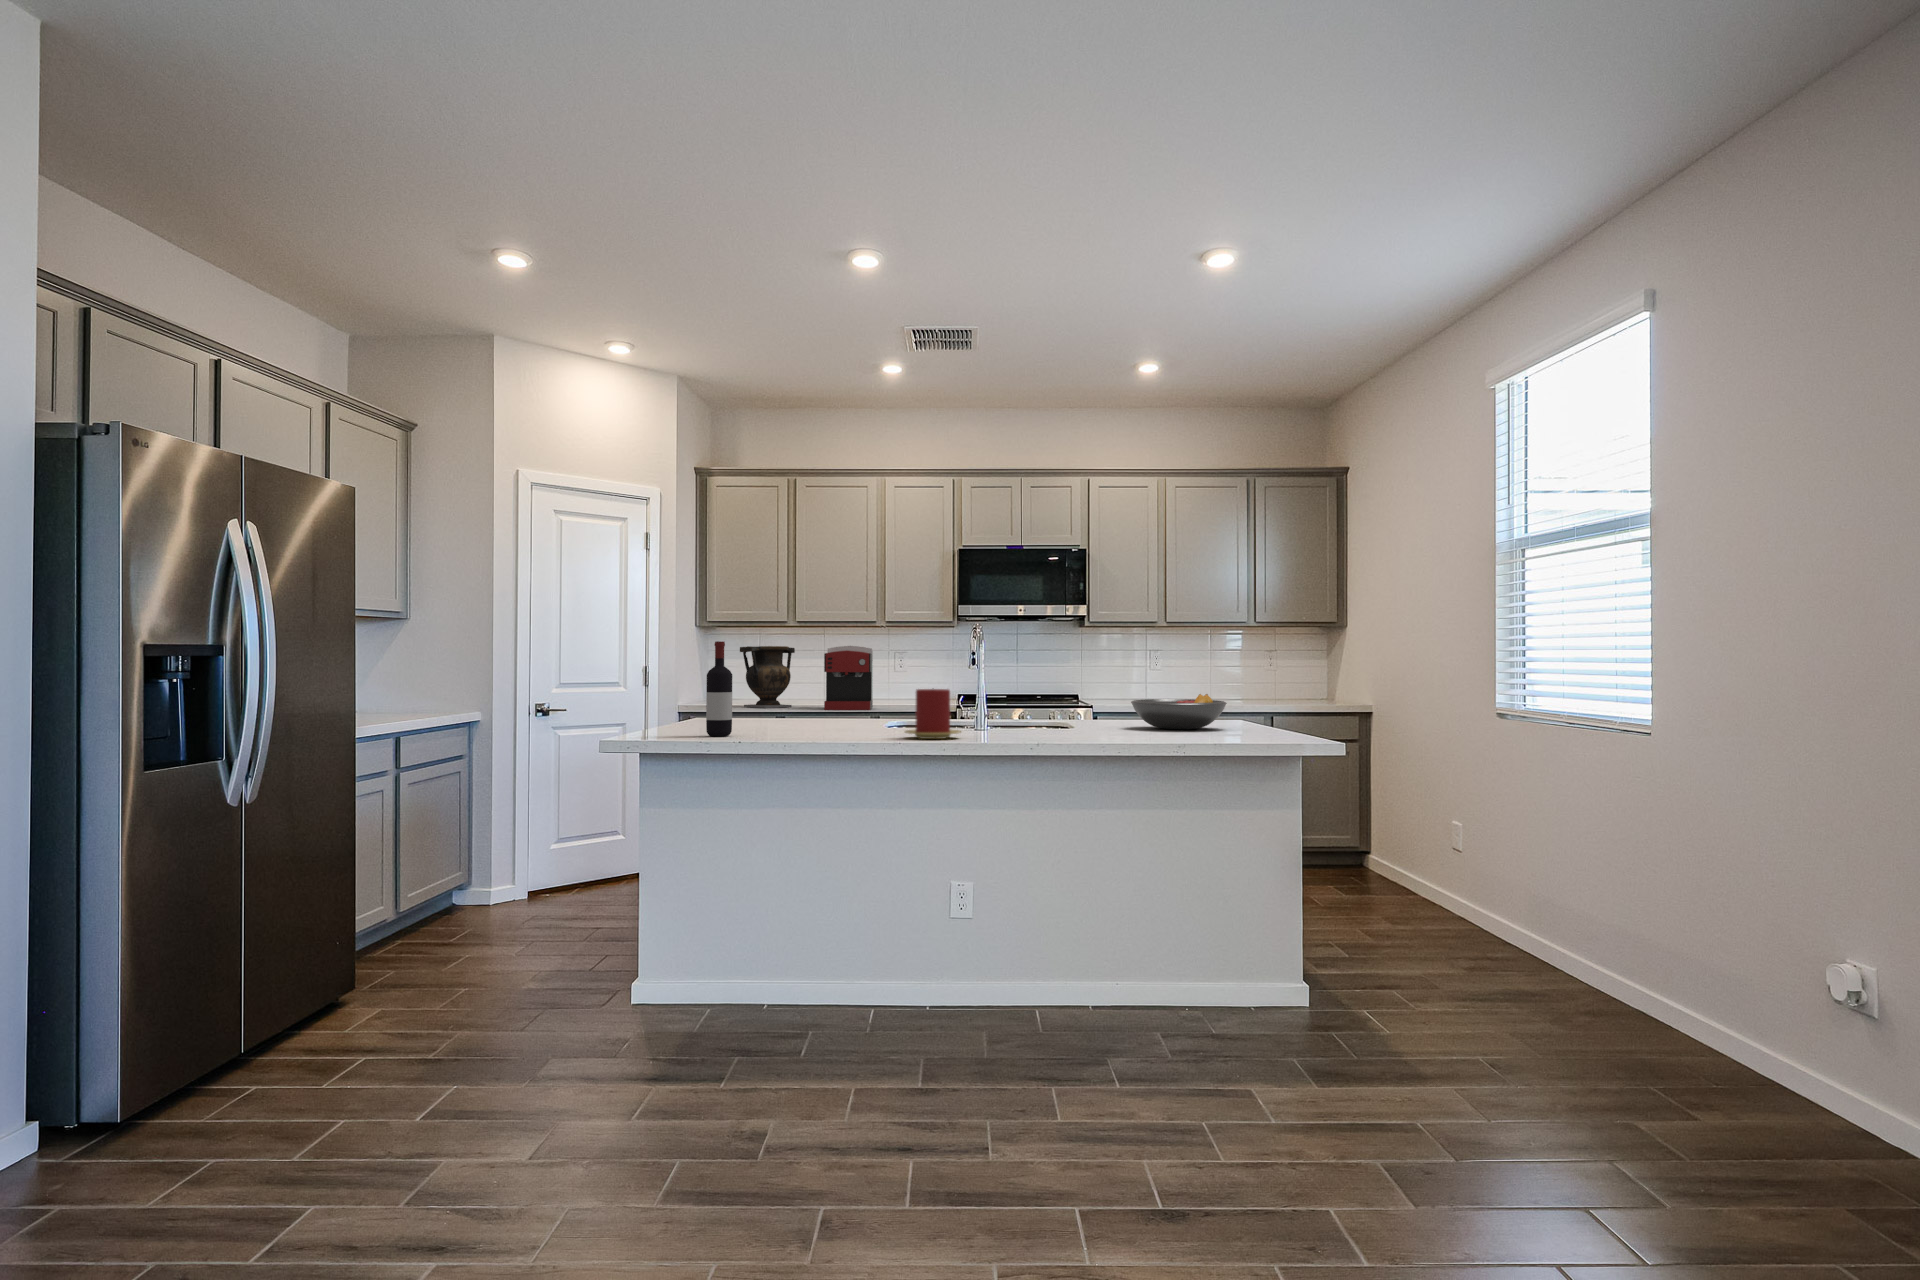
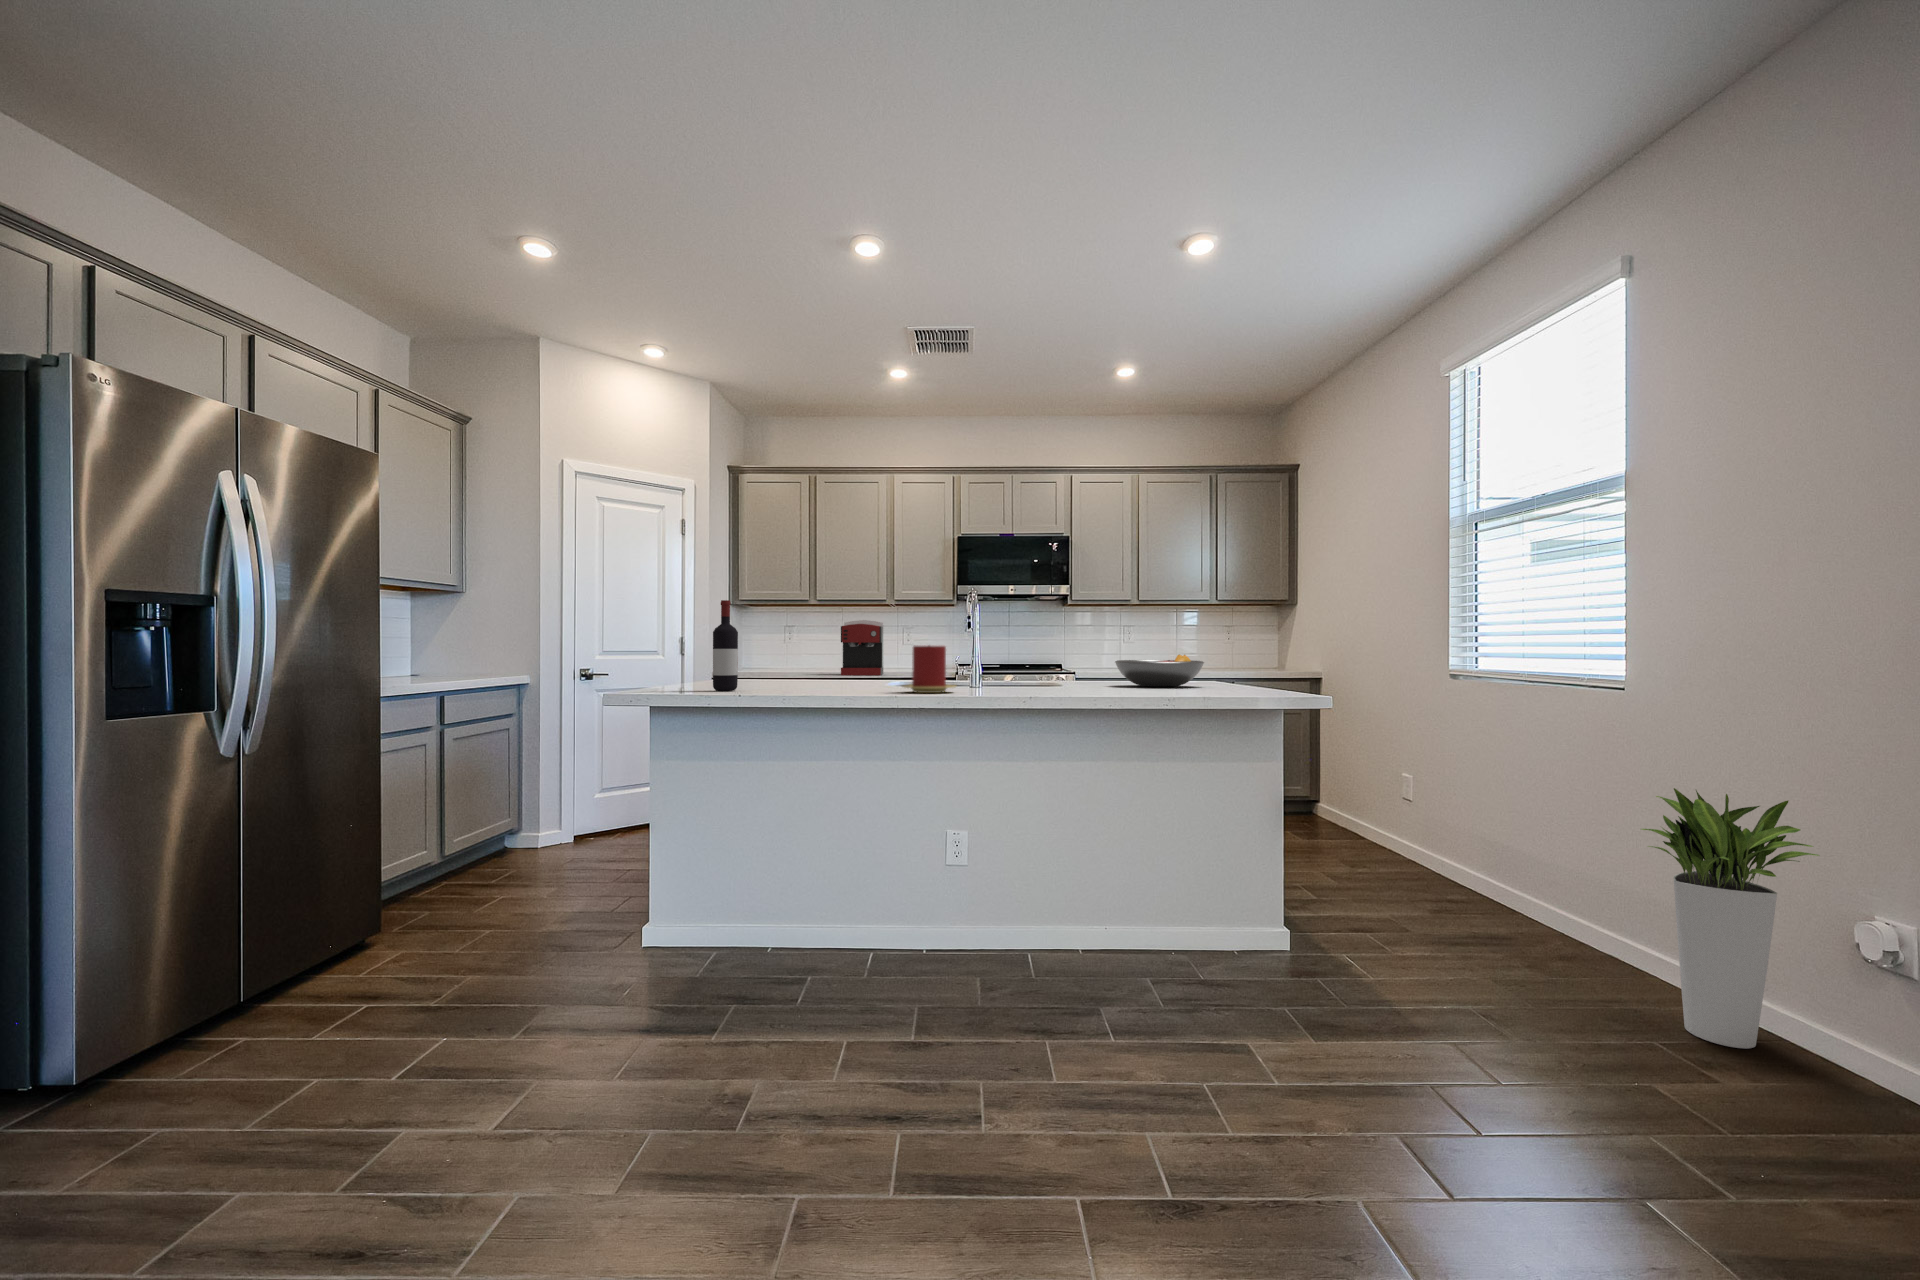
vase: present [740,646,795,708] -> none [769,621,817,674]
planter: none [1646,836,1805,1093] -> present [1641,788,1819,1049]

